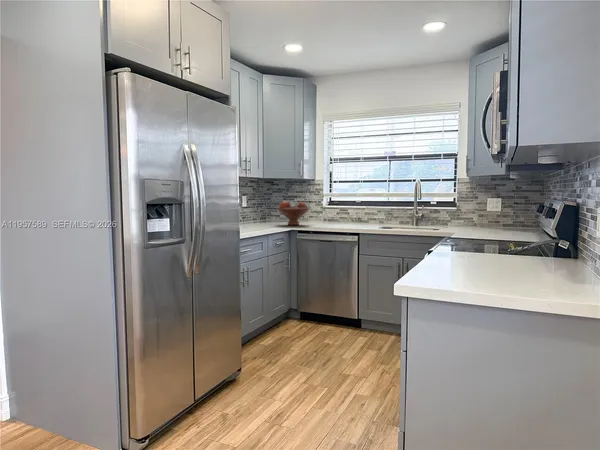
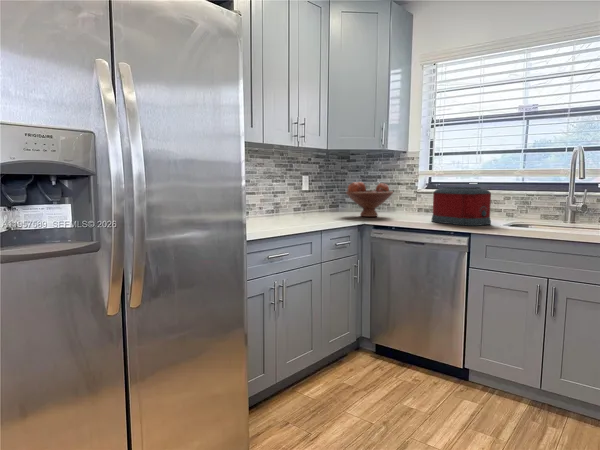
toaster: none [336,204,371,229] -> present [432,186,491,226]

